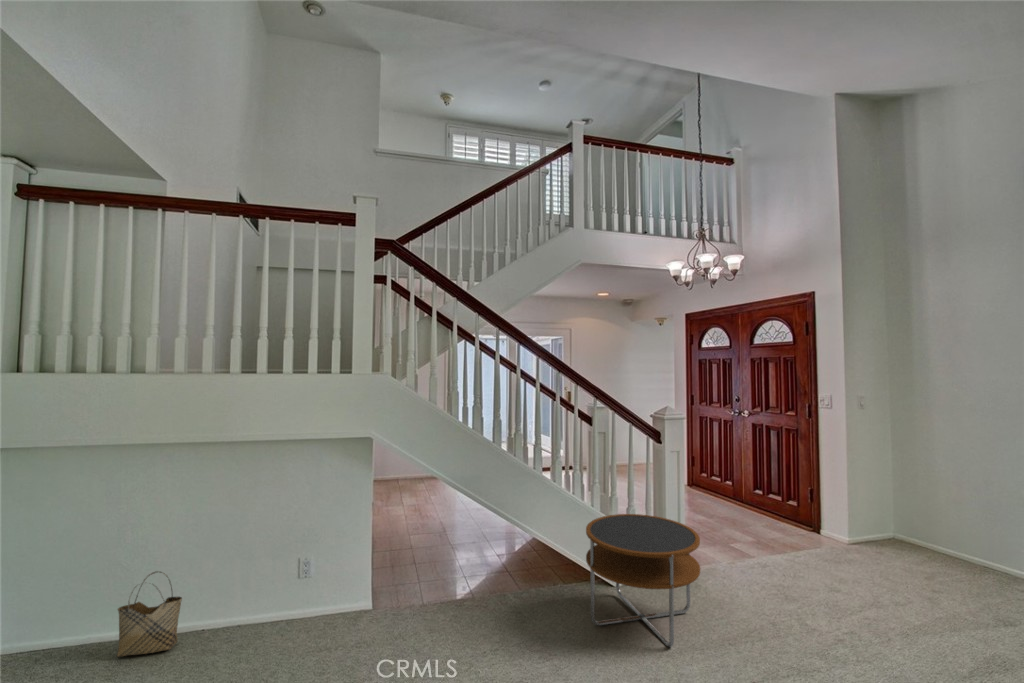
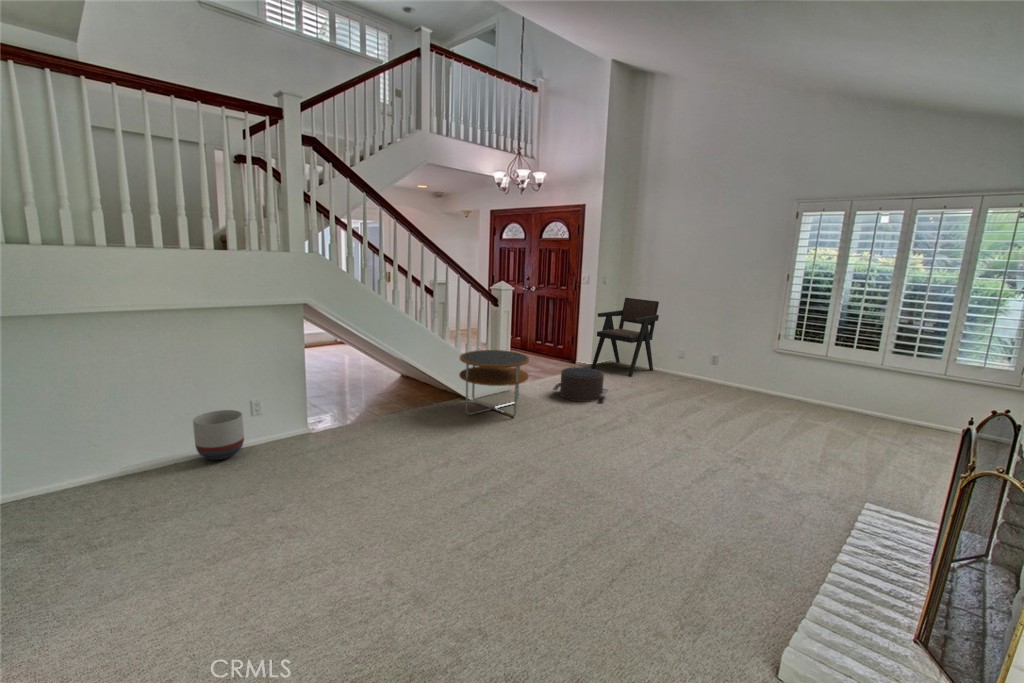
armchair: none [849,433,986,583] -> present [592,298,659,377]
pouf: none [758,557,874,636] -> present [553,367,608,402]
woven basket: present [117,572,182,657] -> none [101,416,159,482]
planter: none [218,573,279,646] -> present [193,410,244,460]

